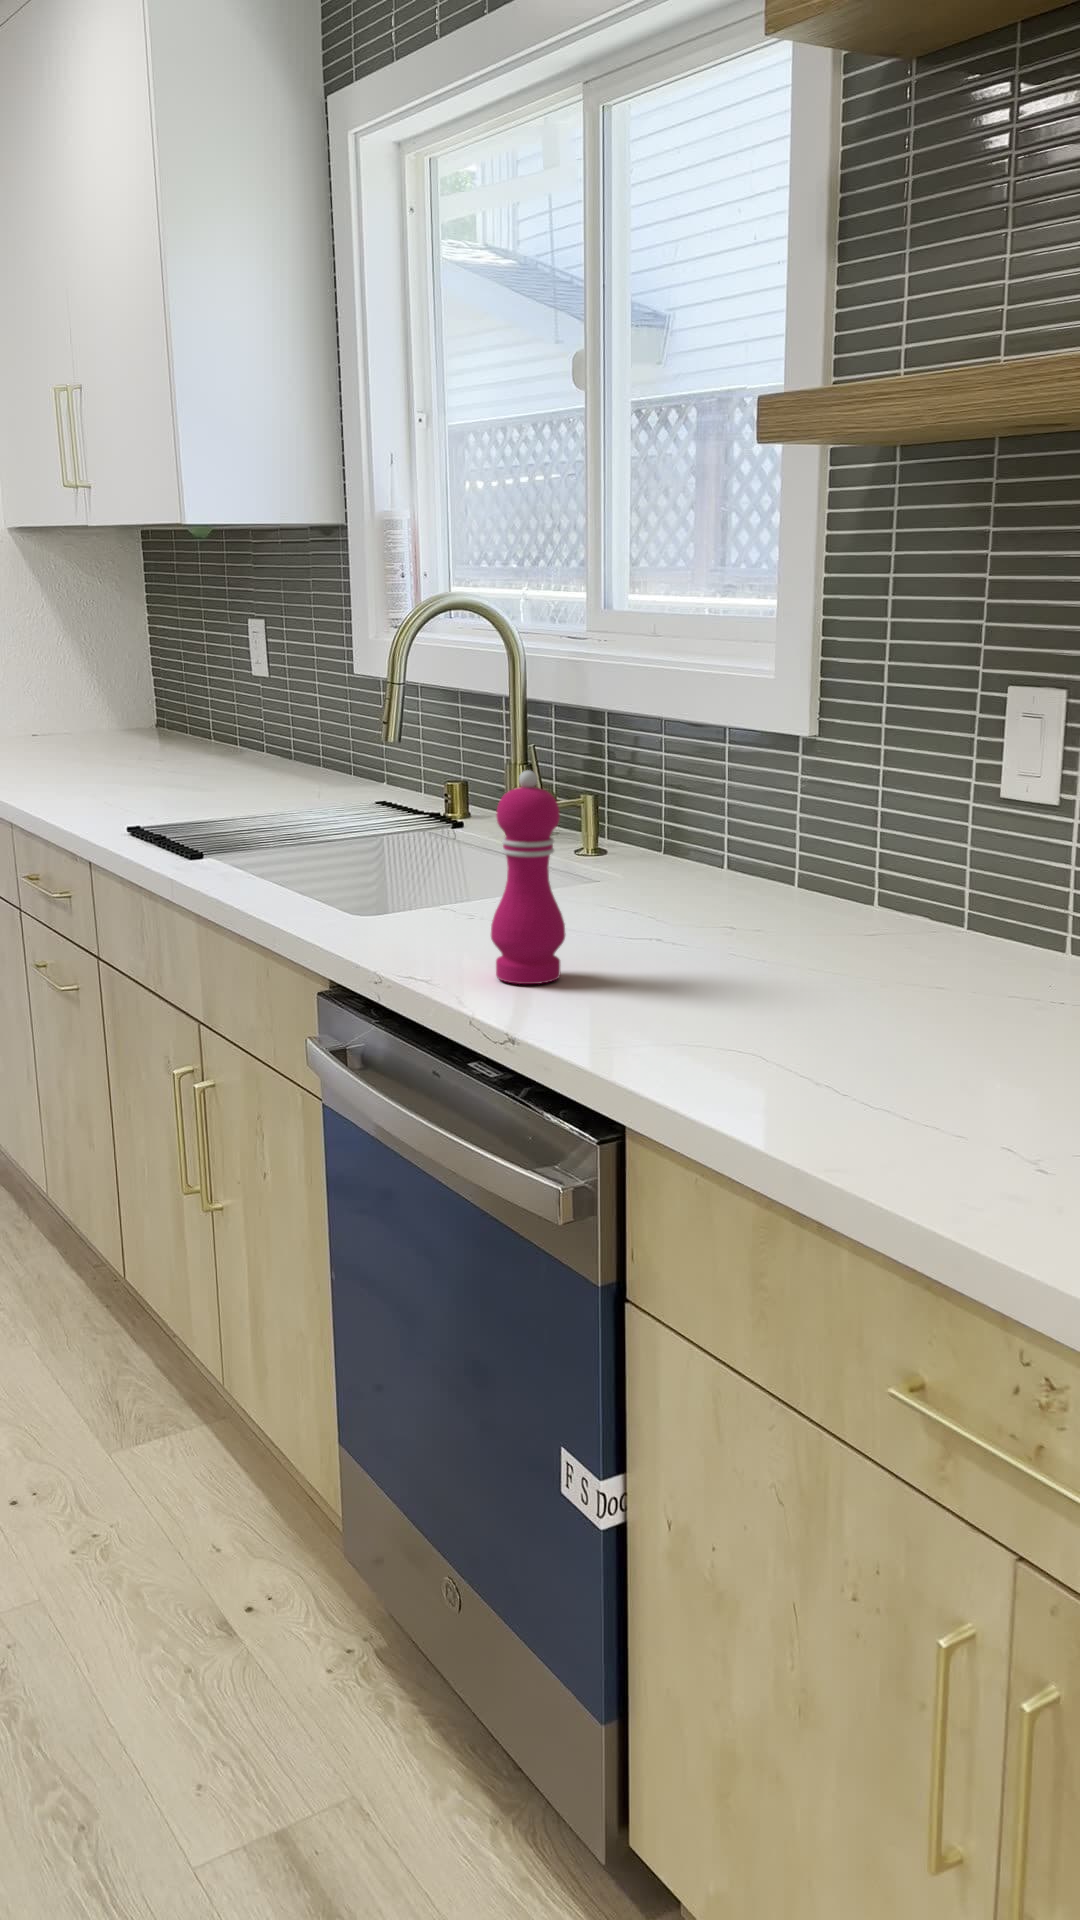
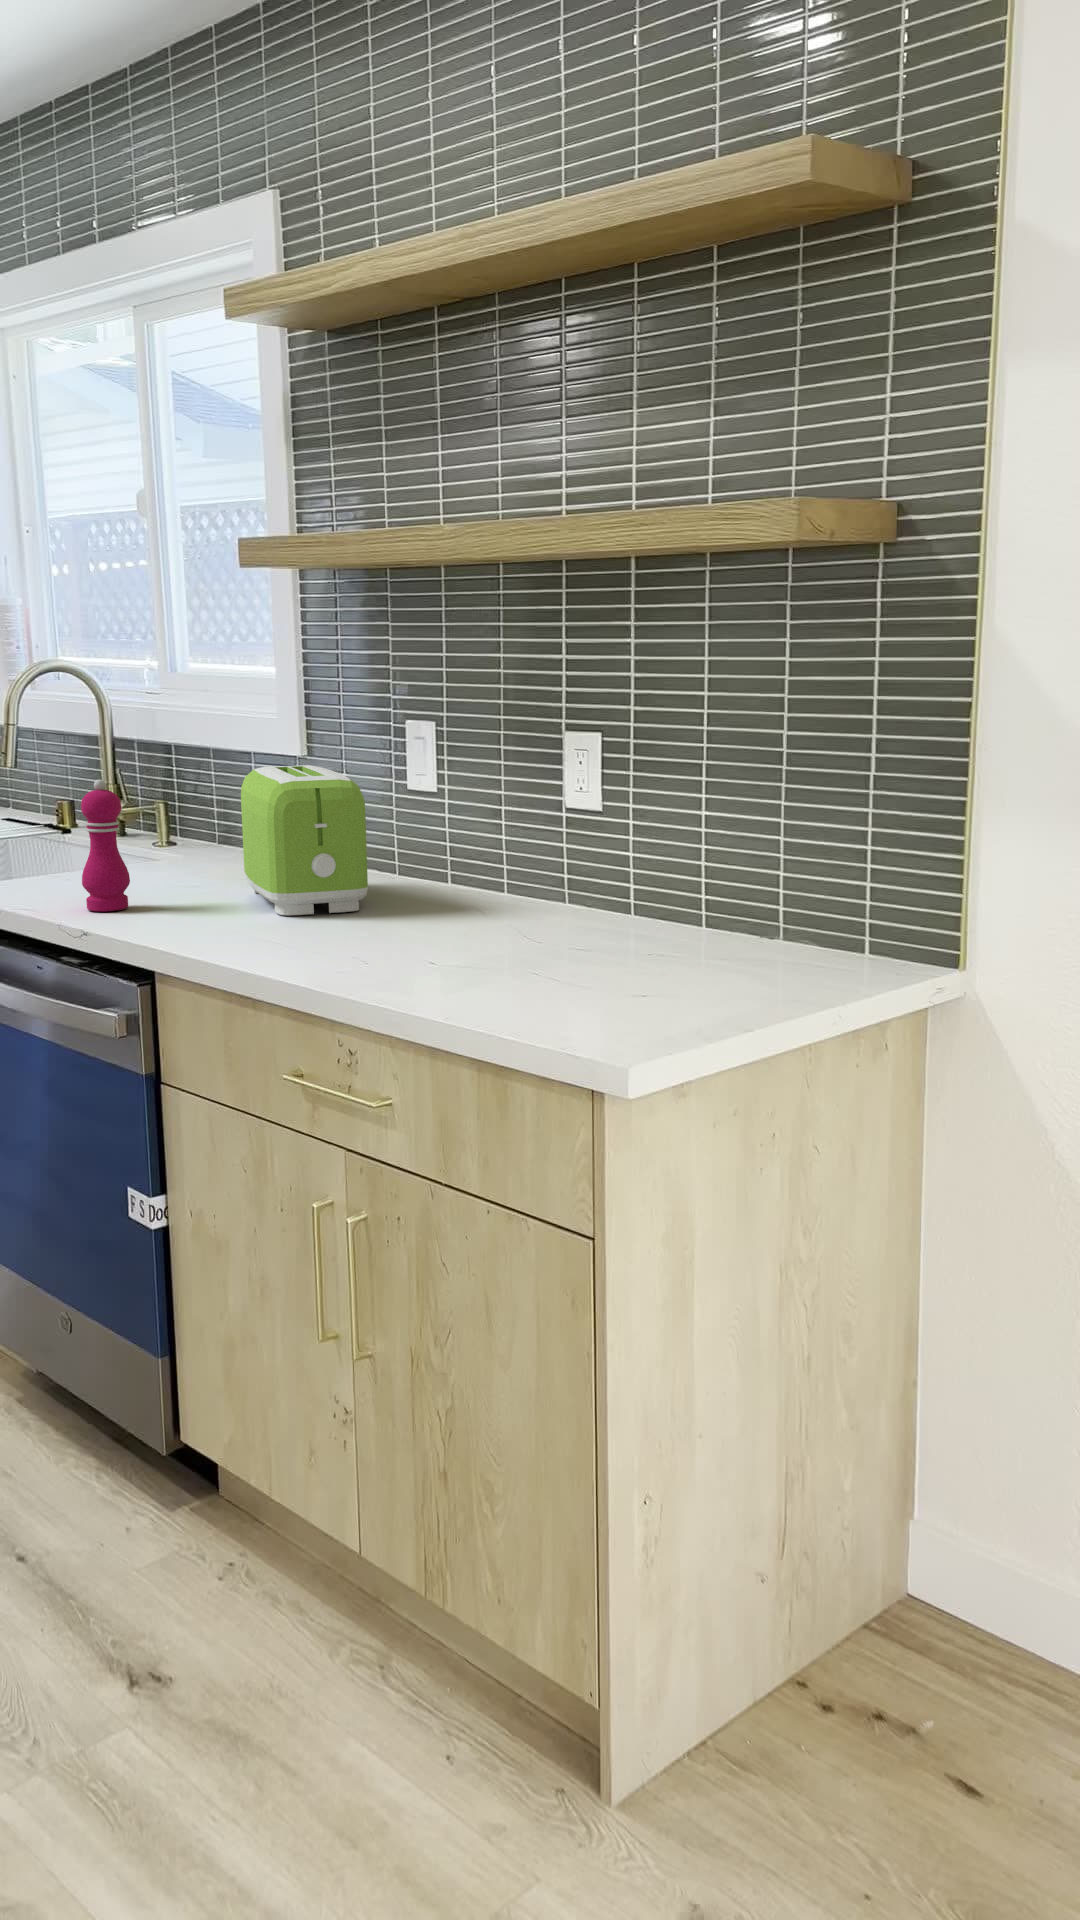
toaster: none [737,756,977,1016] -> present [241,765,368,915]

